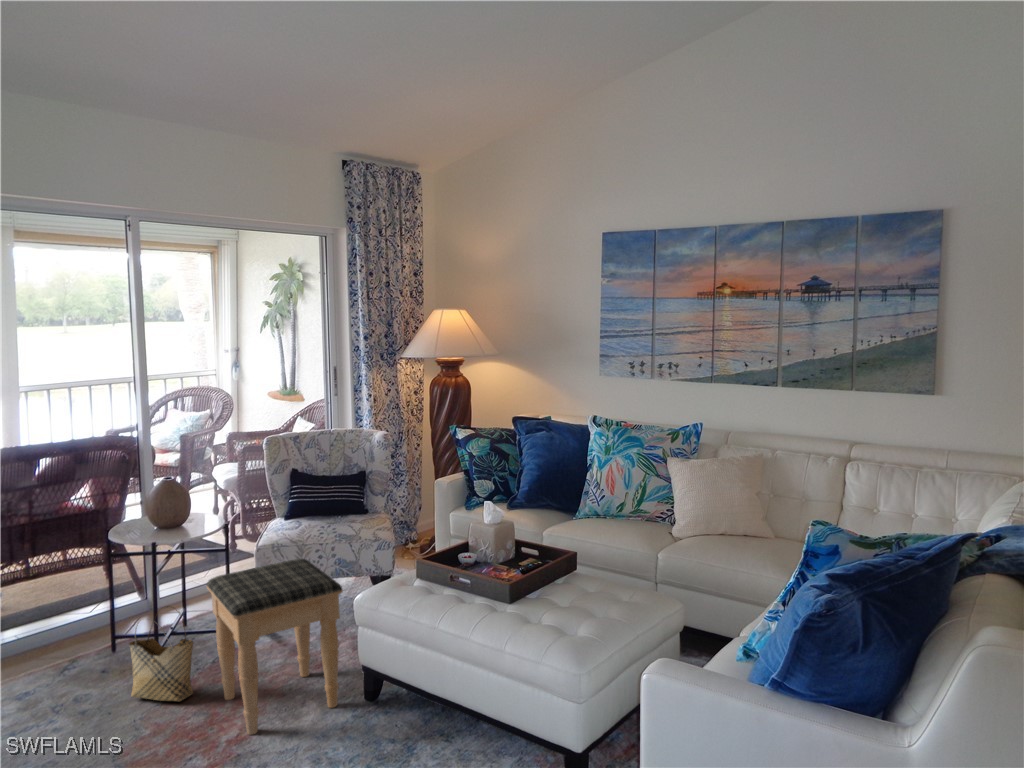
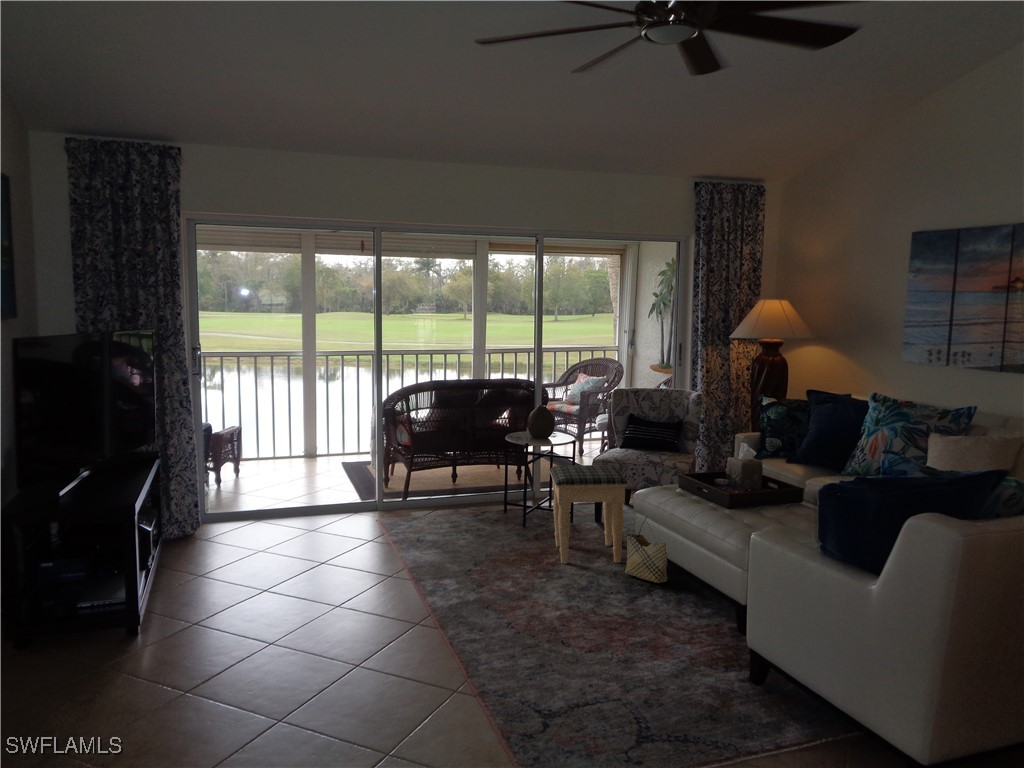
woven basket: present [129,606,193,701] -> present [625,517,668,583]

